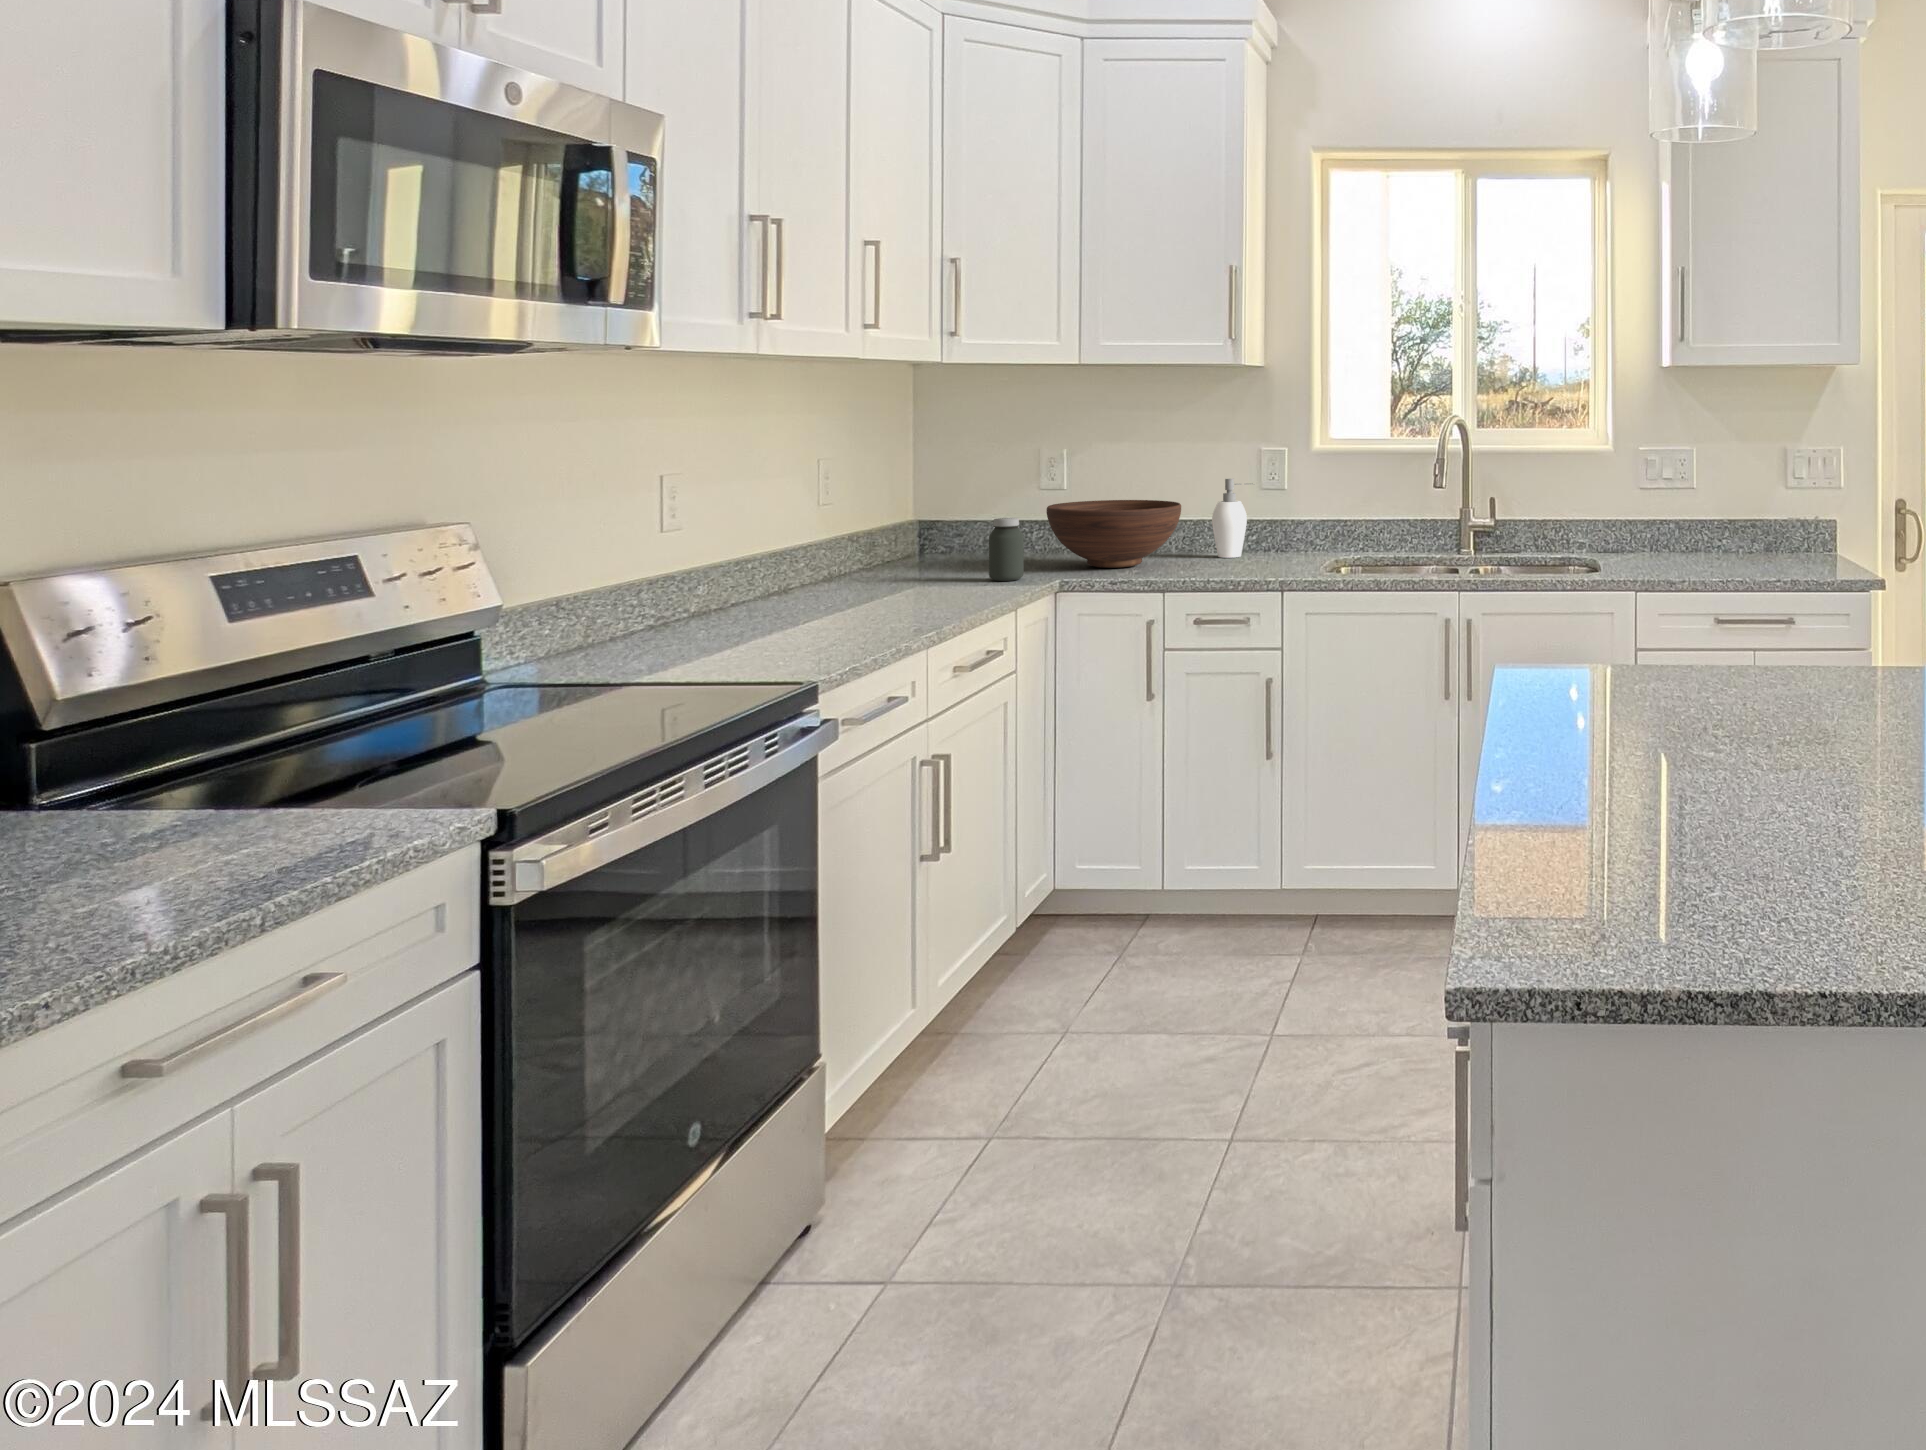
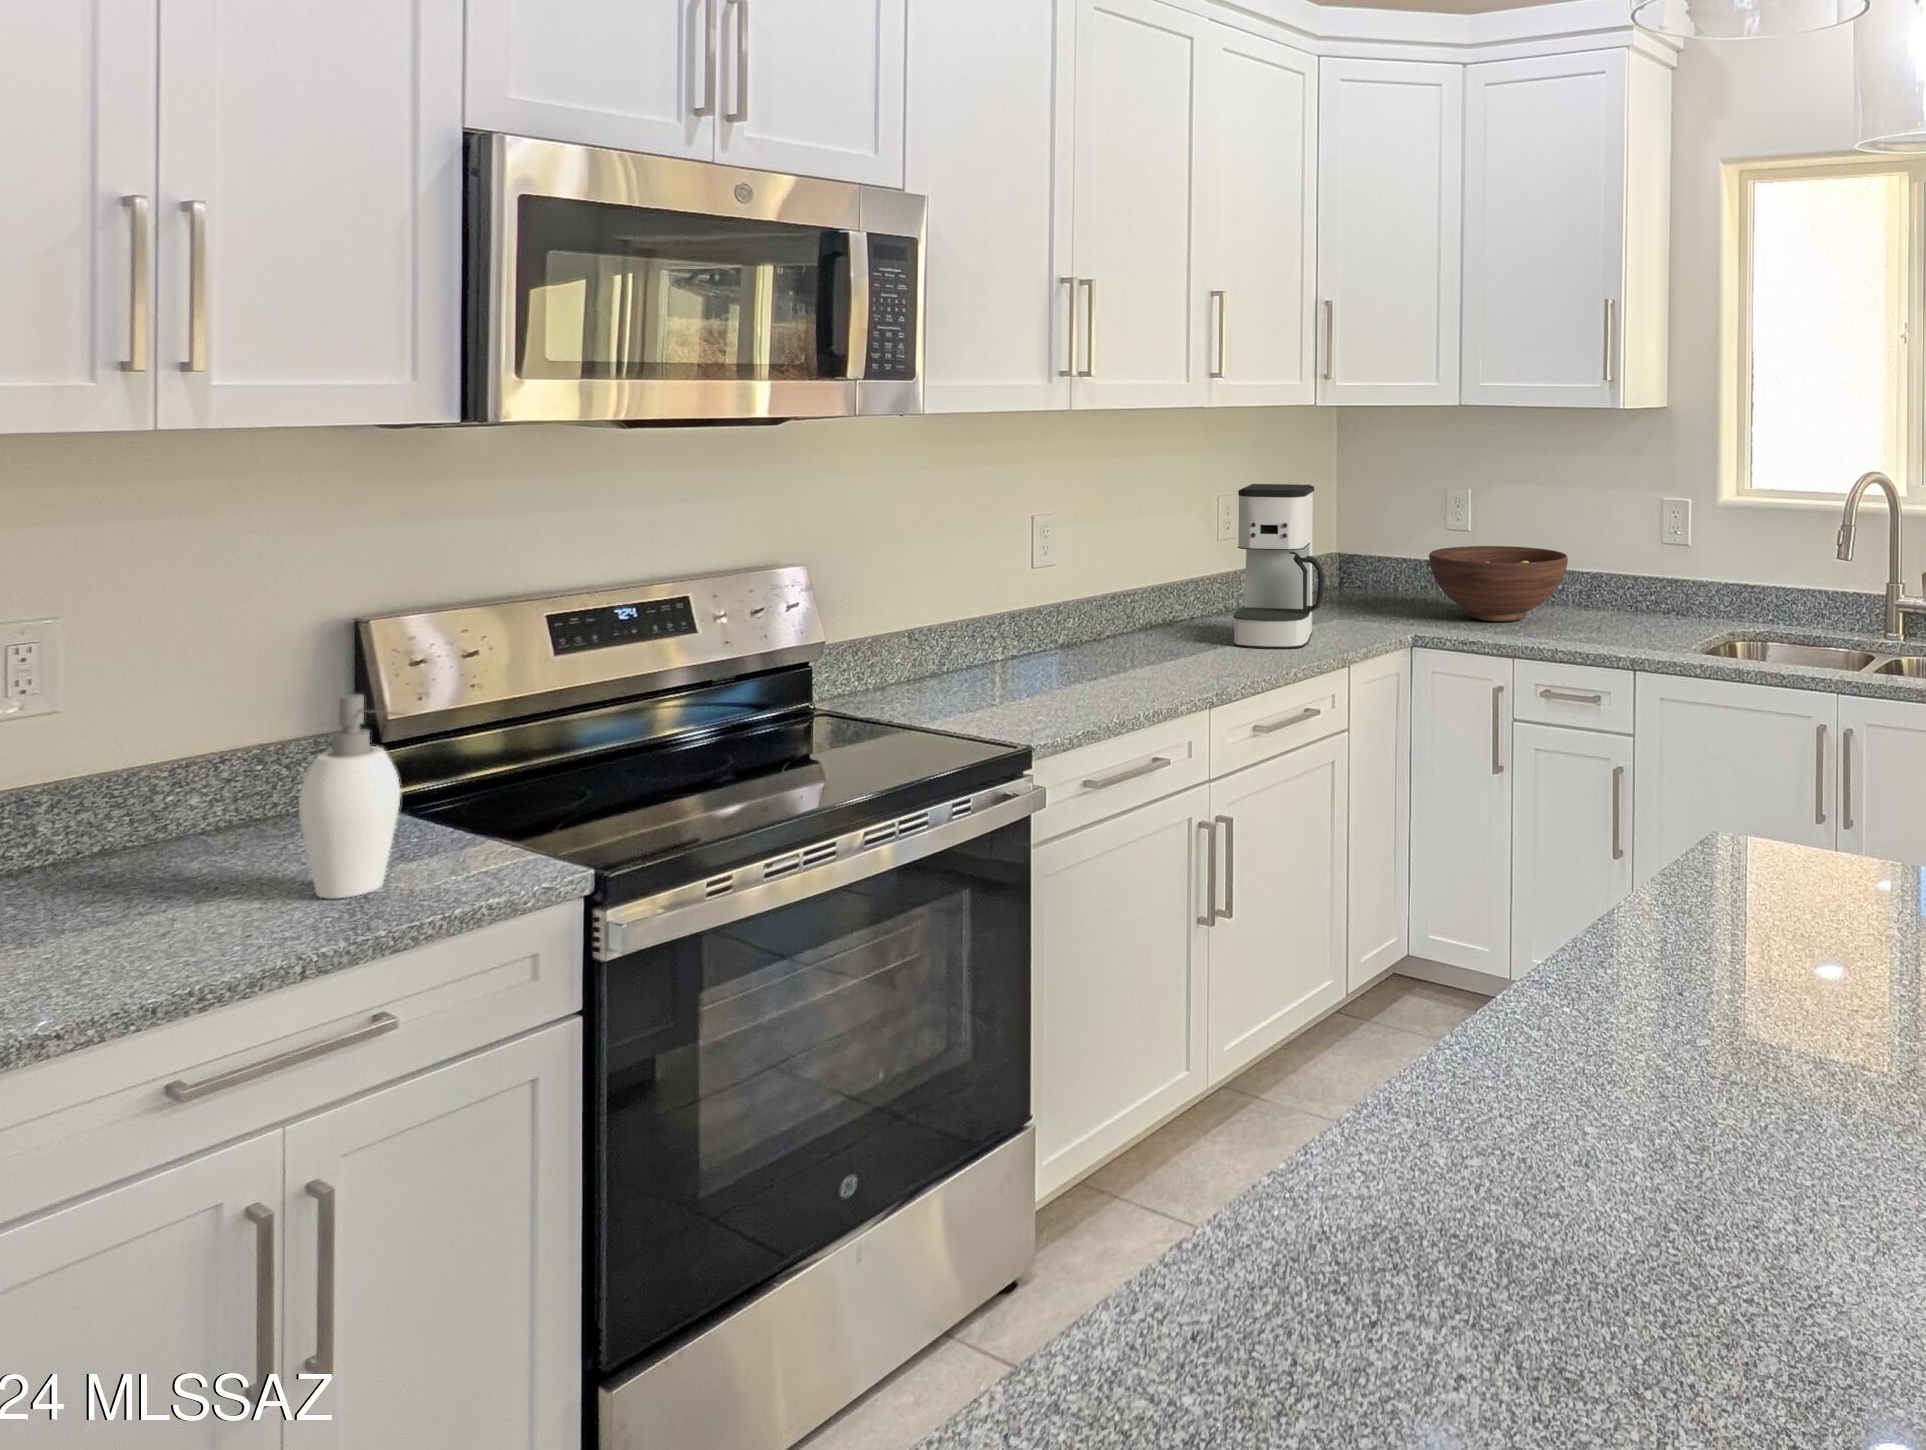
coffee maker: none [884,440,978,602] -> present [1234,484,1325,649]
soap dispenser: present [1212,479,1253,558] -> present [299,694,405,899]
jar: present [989,518,1024,581] -> none [1356,564,1390,629]

